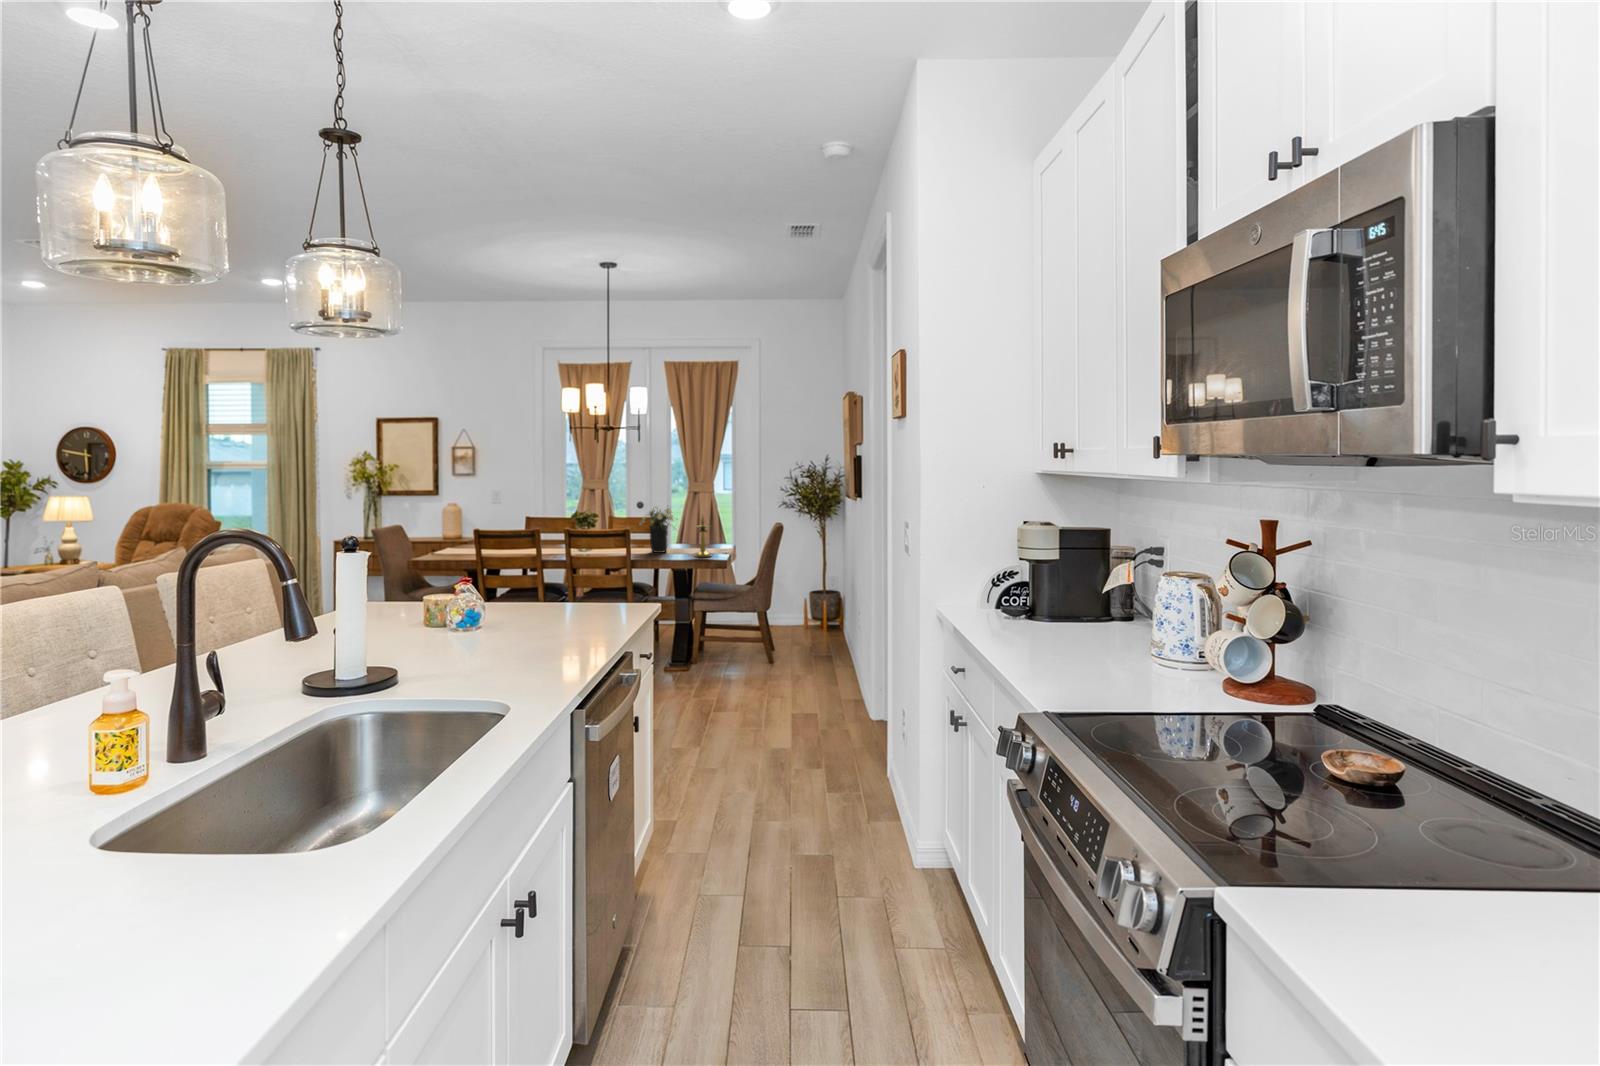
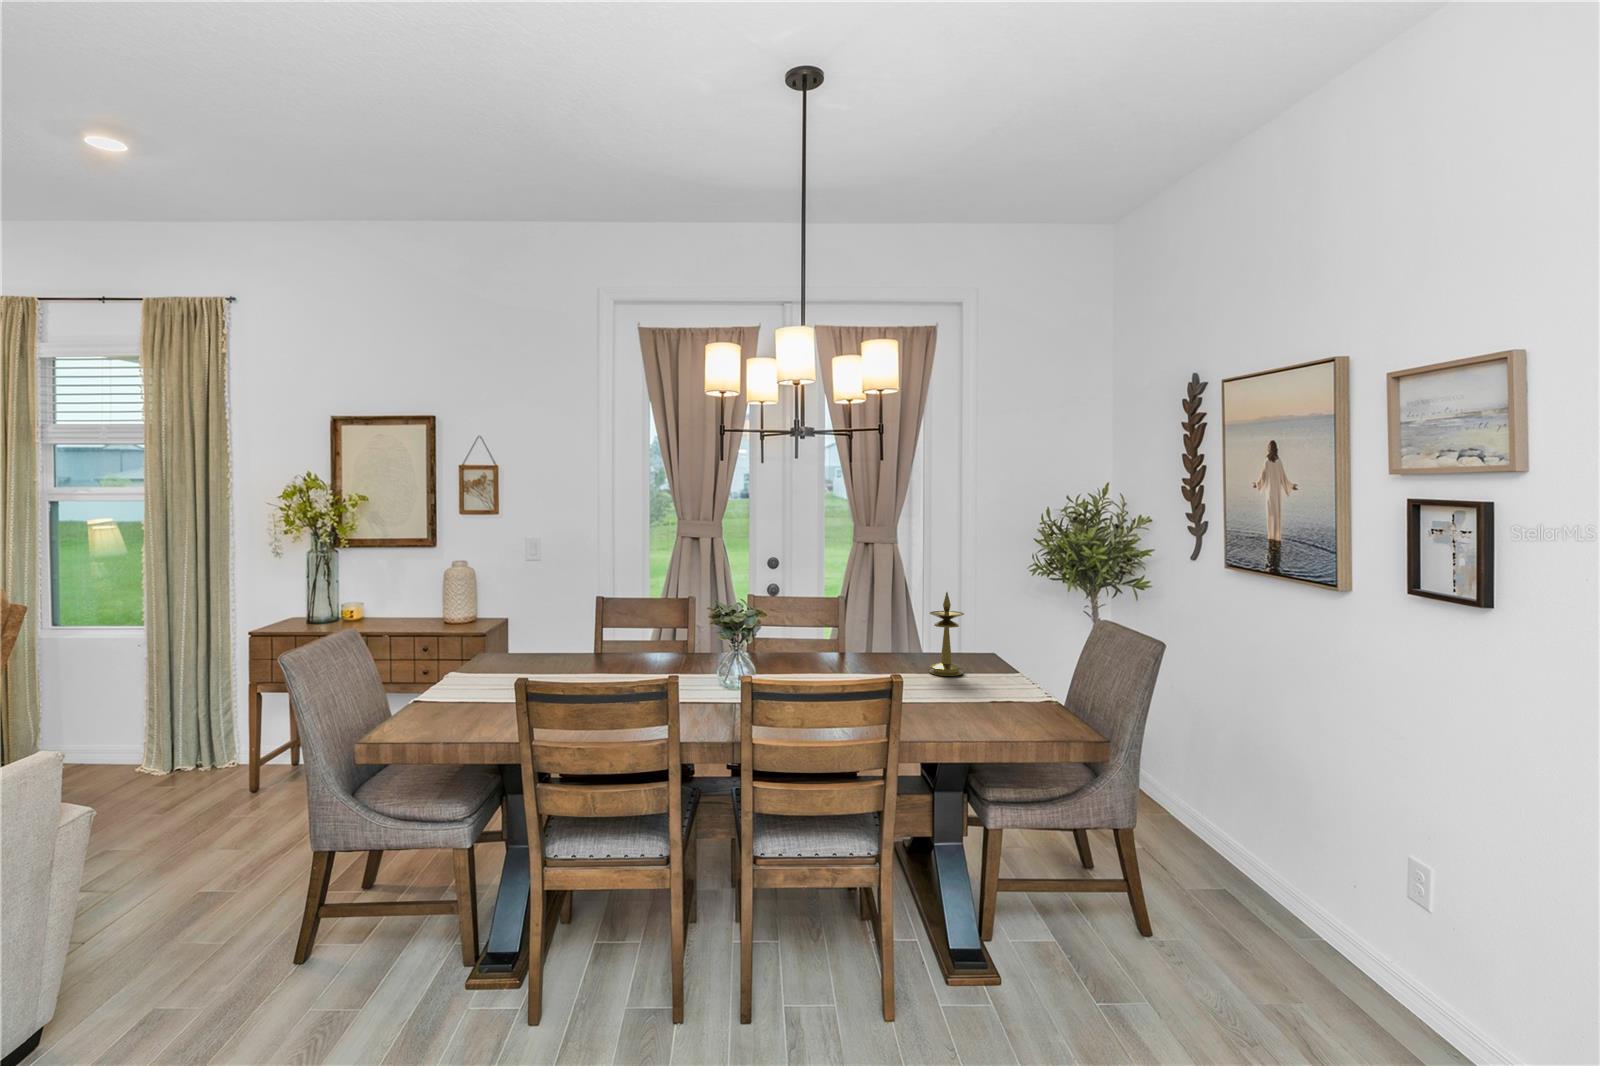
flower arrangement: present [640,506,674,553] -> none [819,571,894,664]

